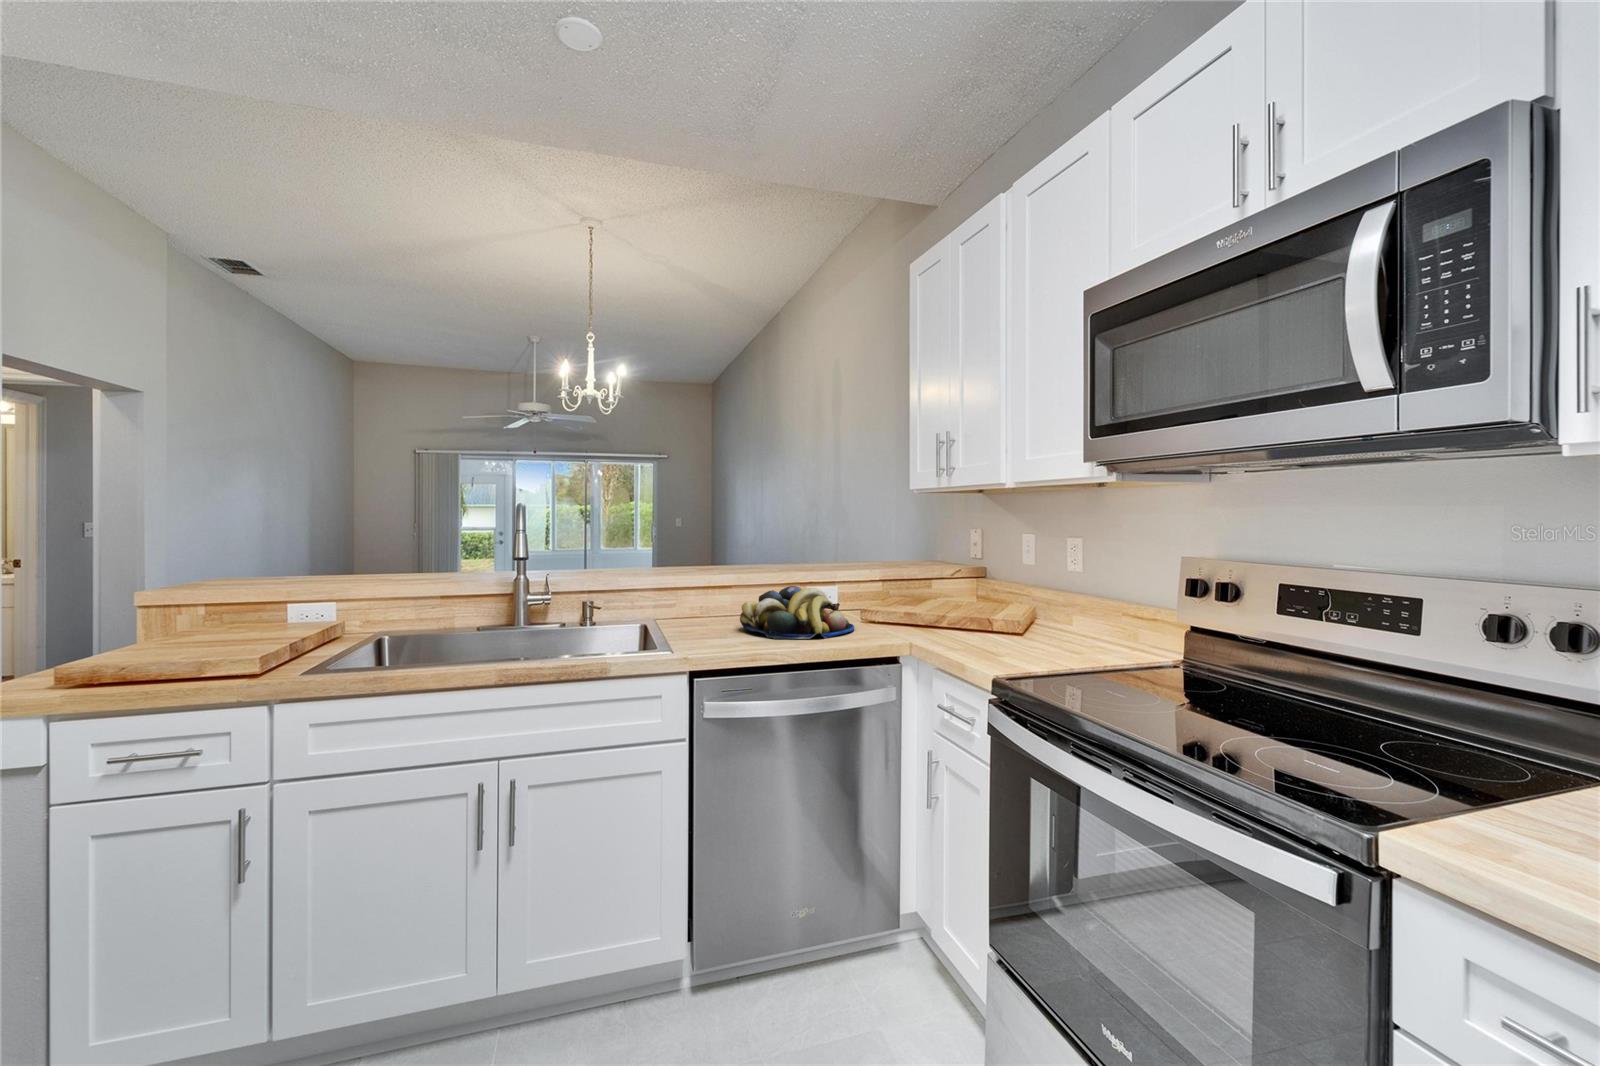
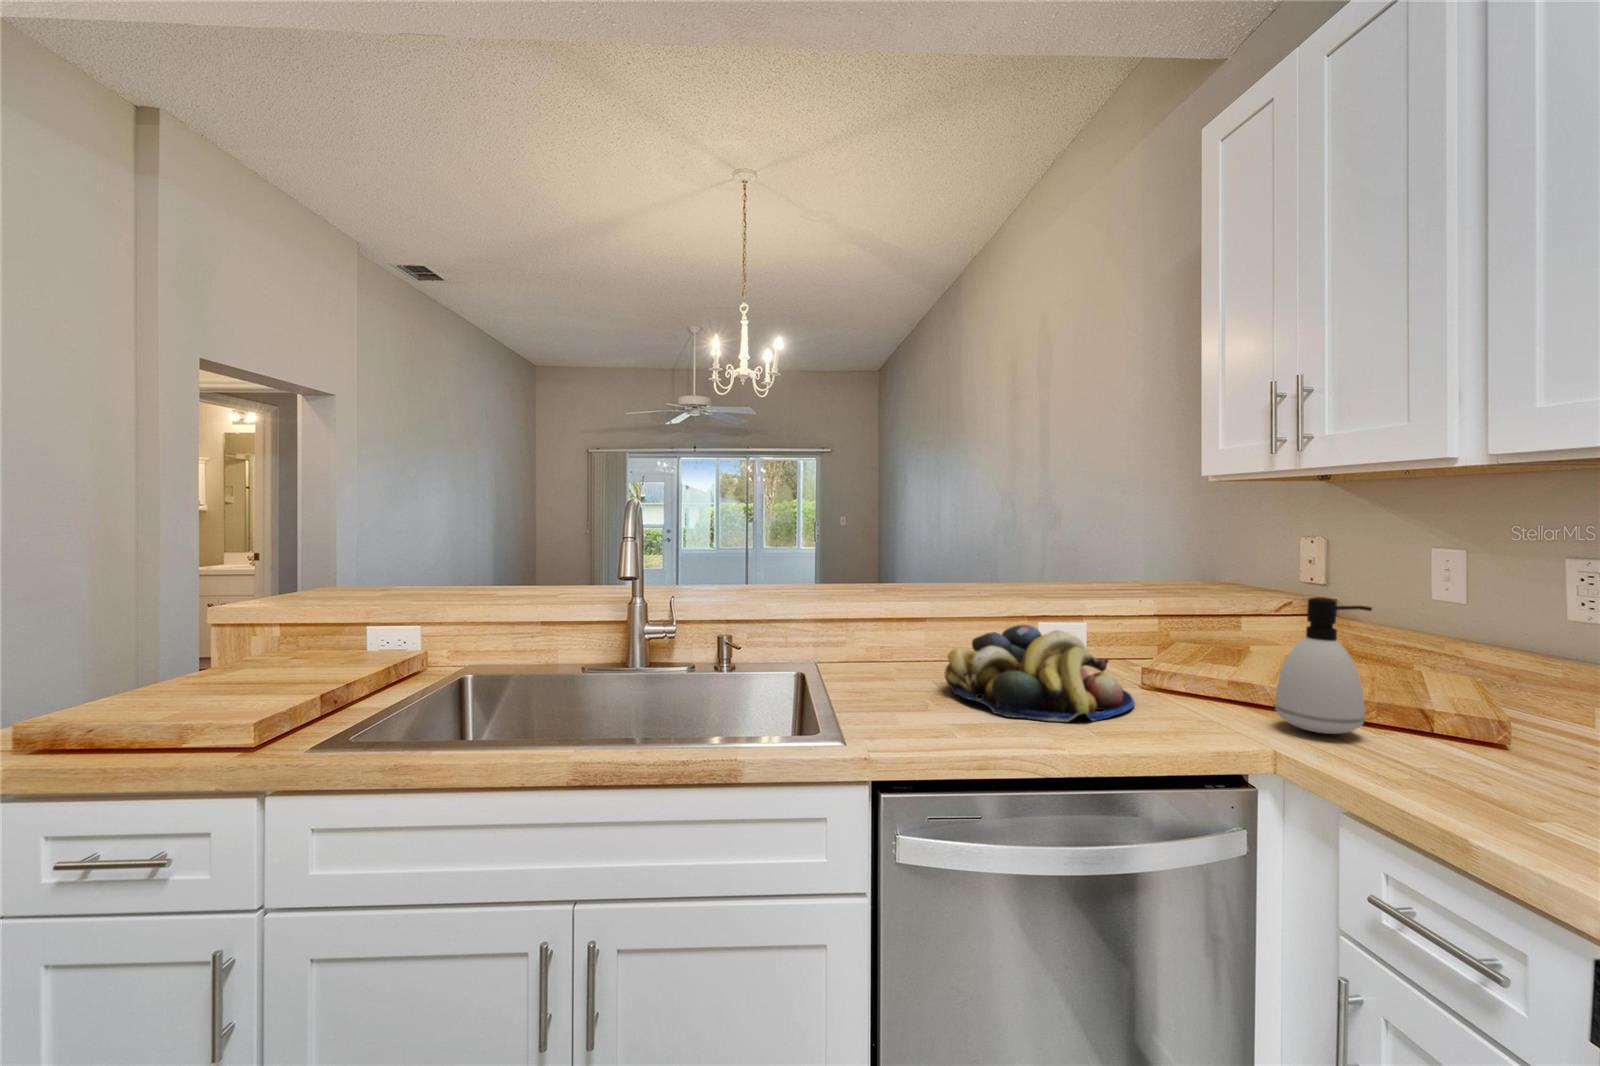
soap dispenser: none [925,560,969,636] -> present [1275,597,1372,734]

